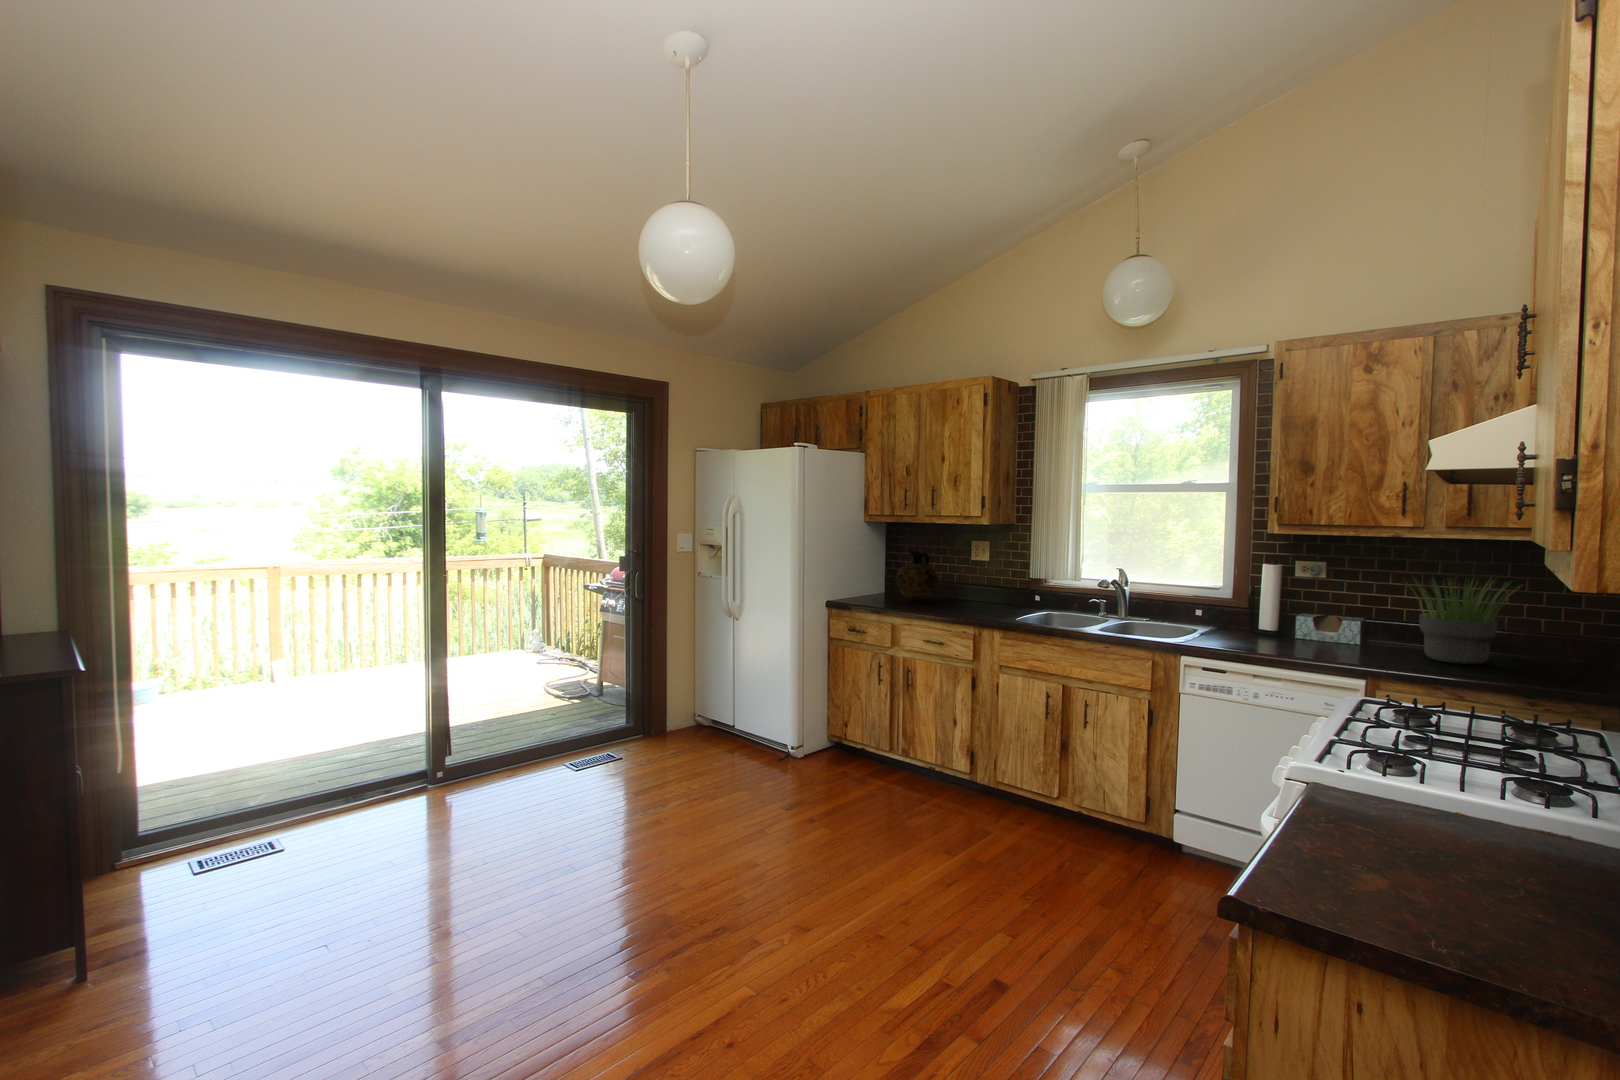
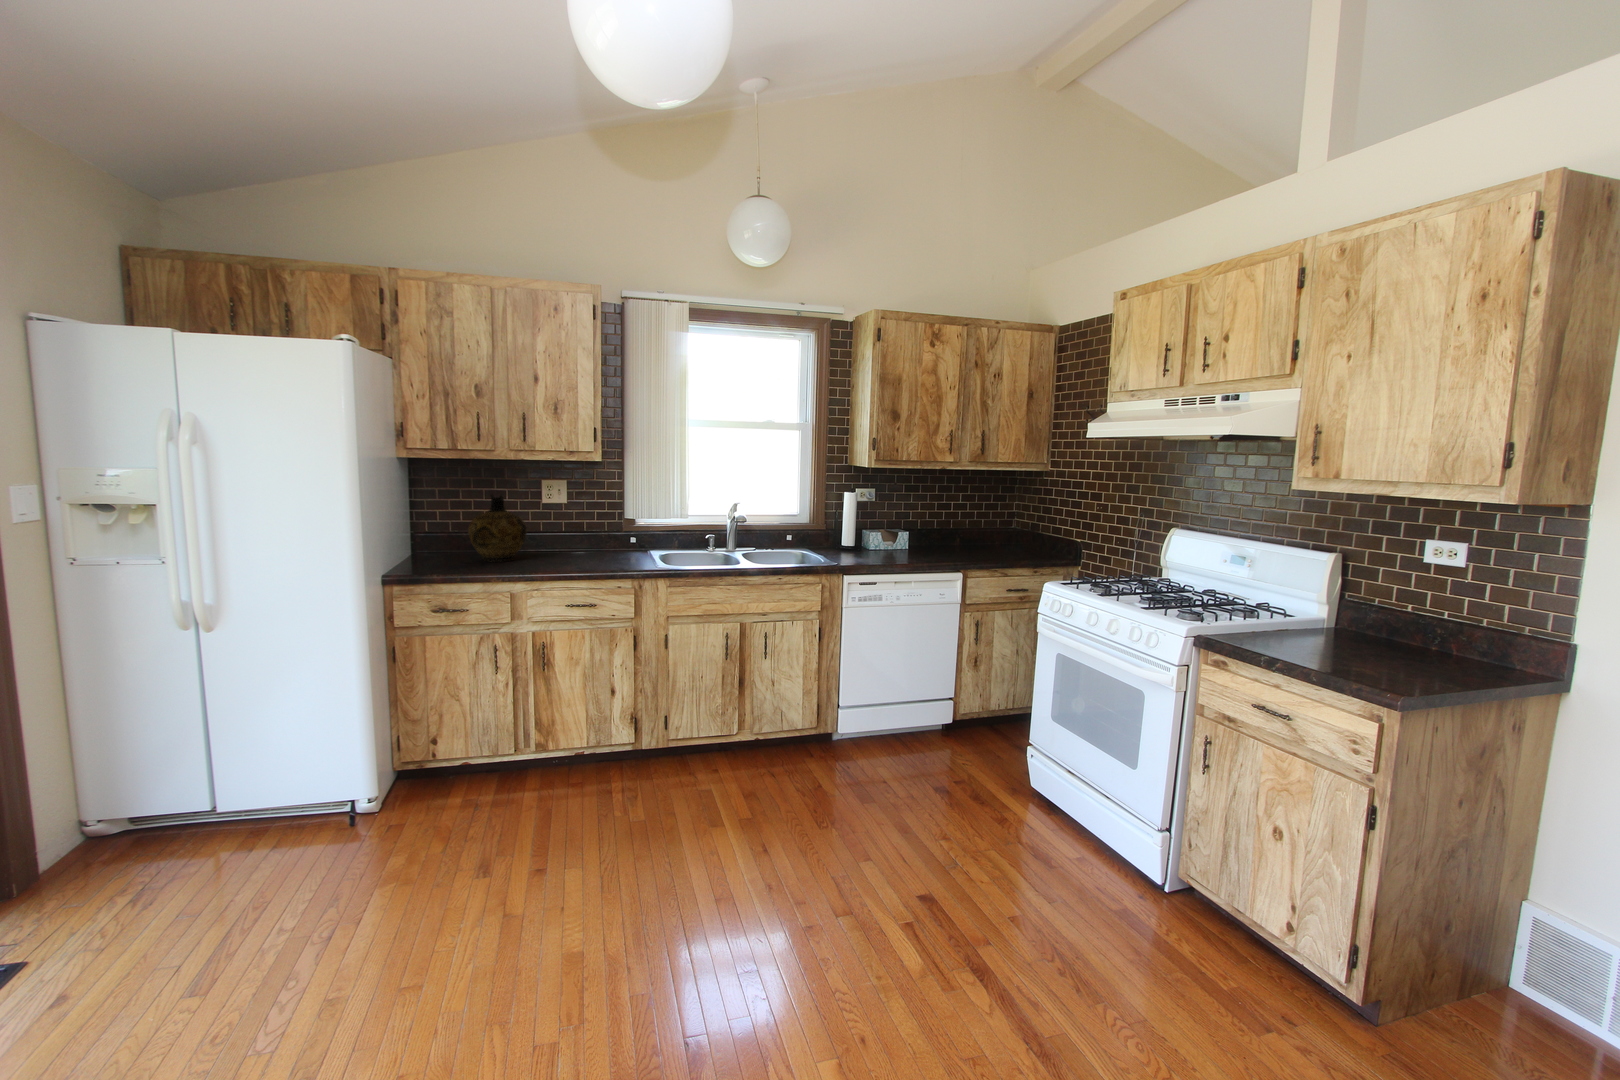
potted plant: present [1407,577,1520,664] -> none [934,494,1000,553]

